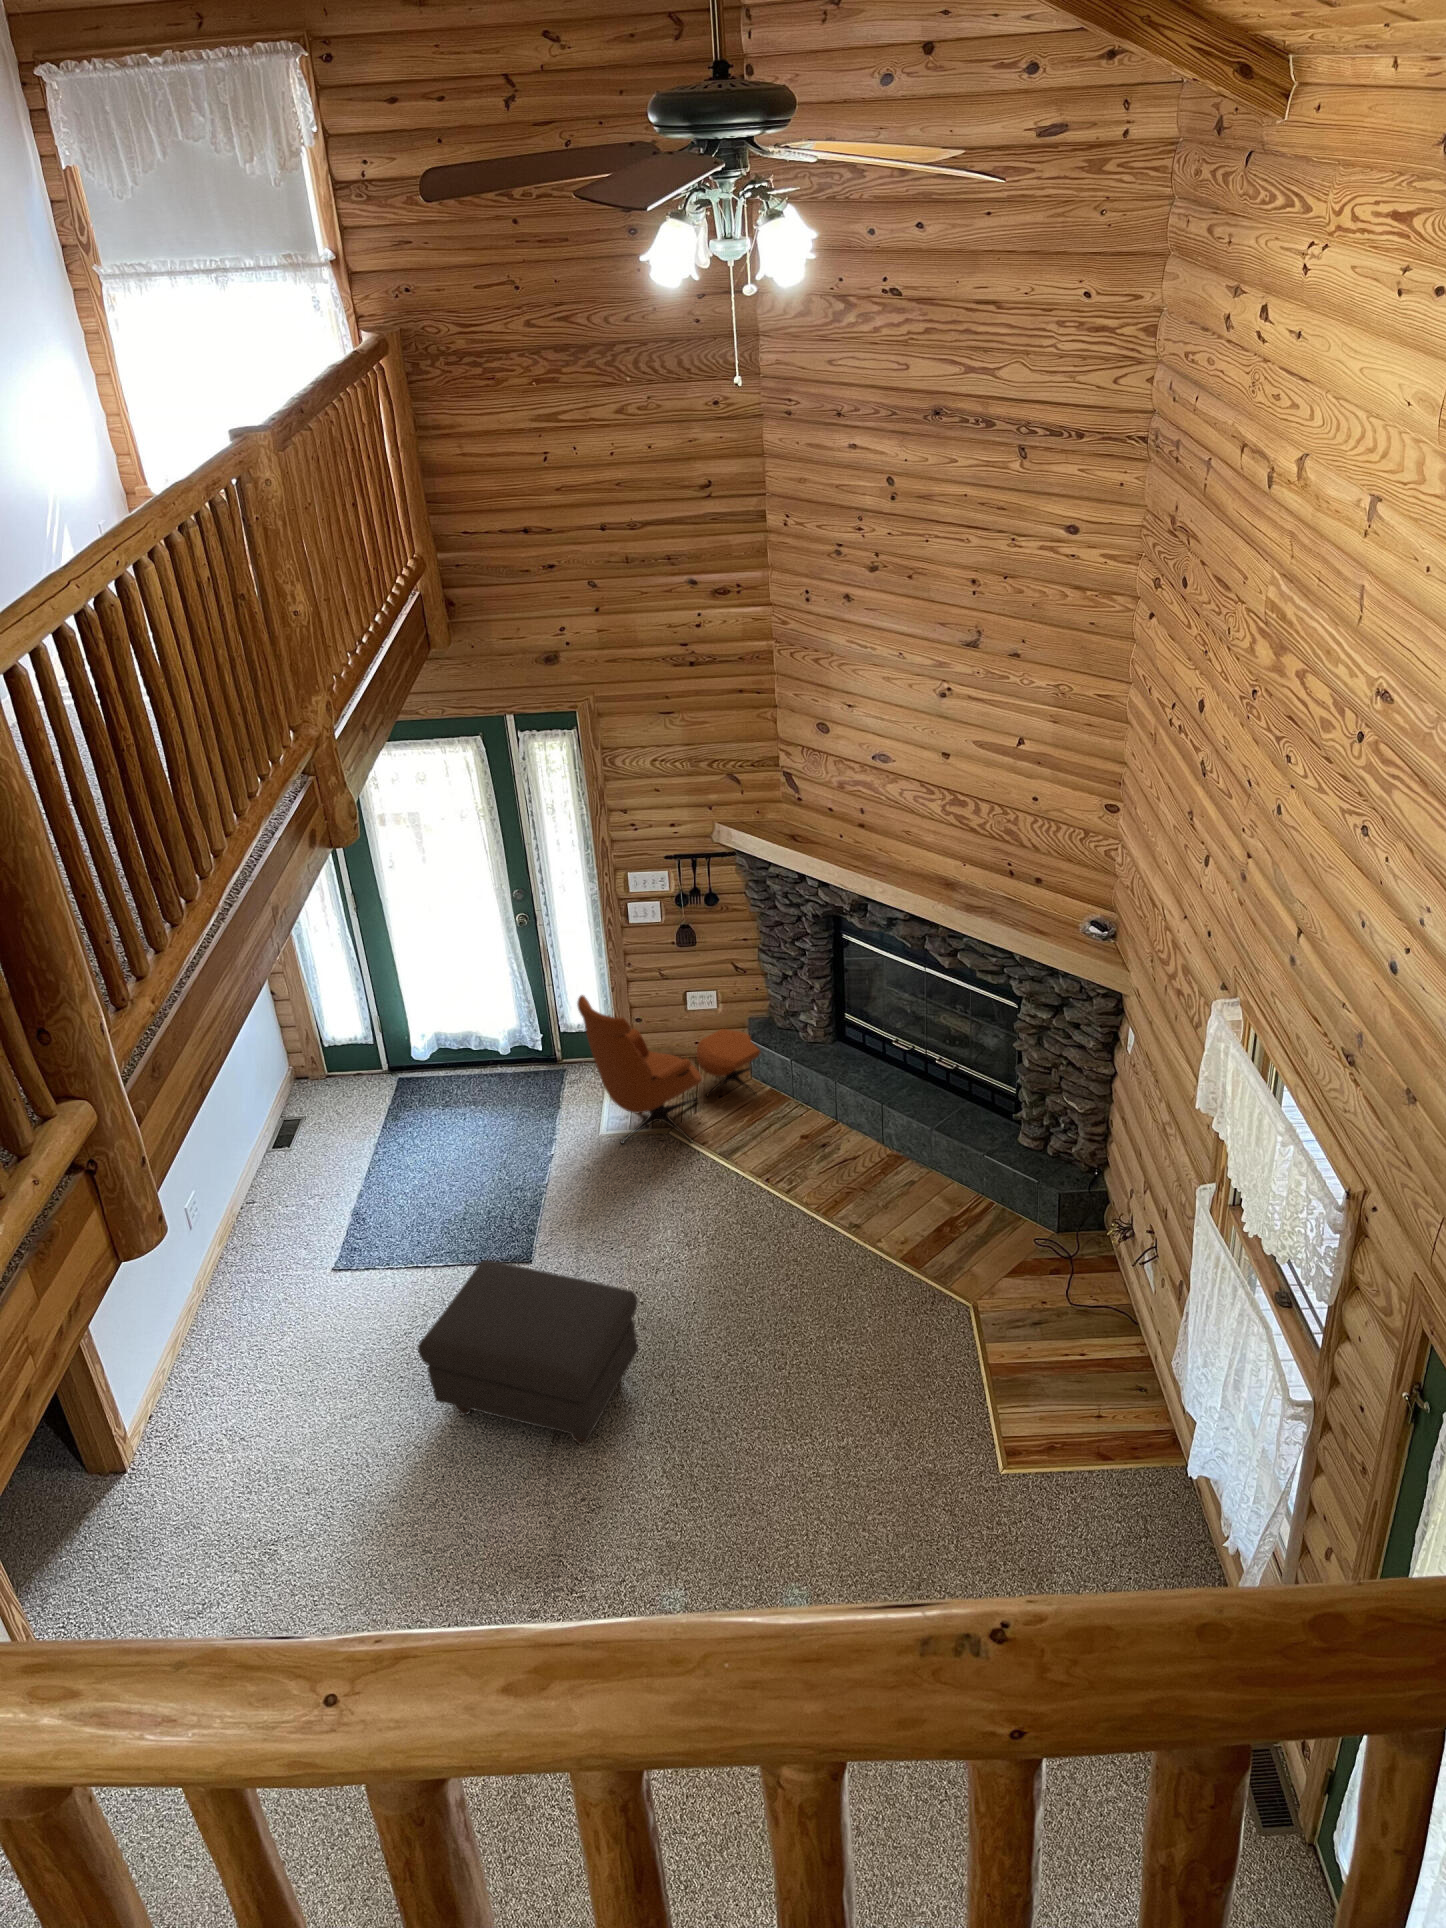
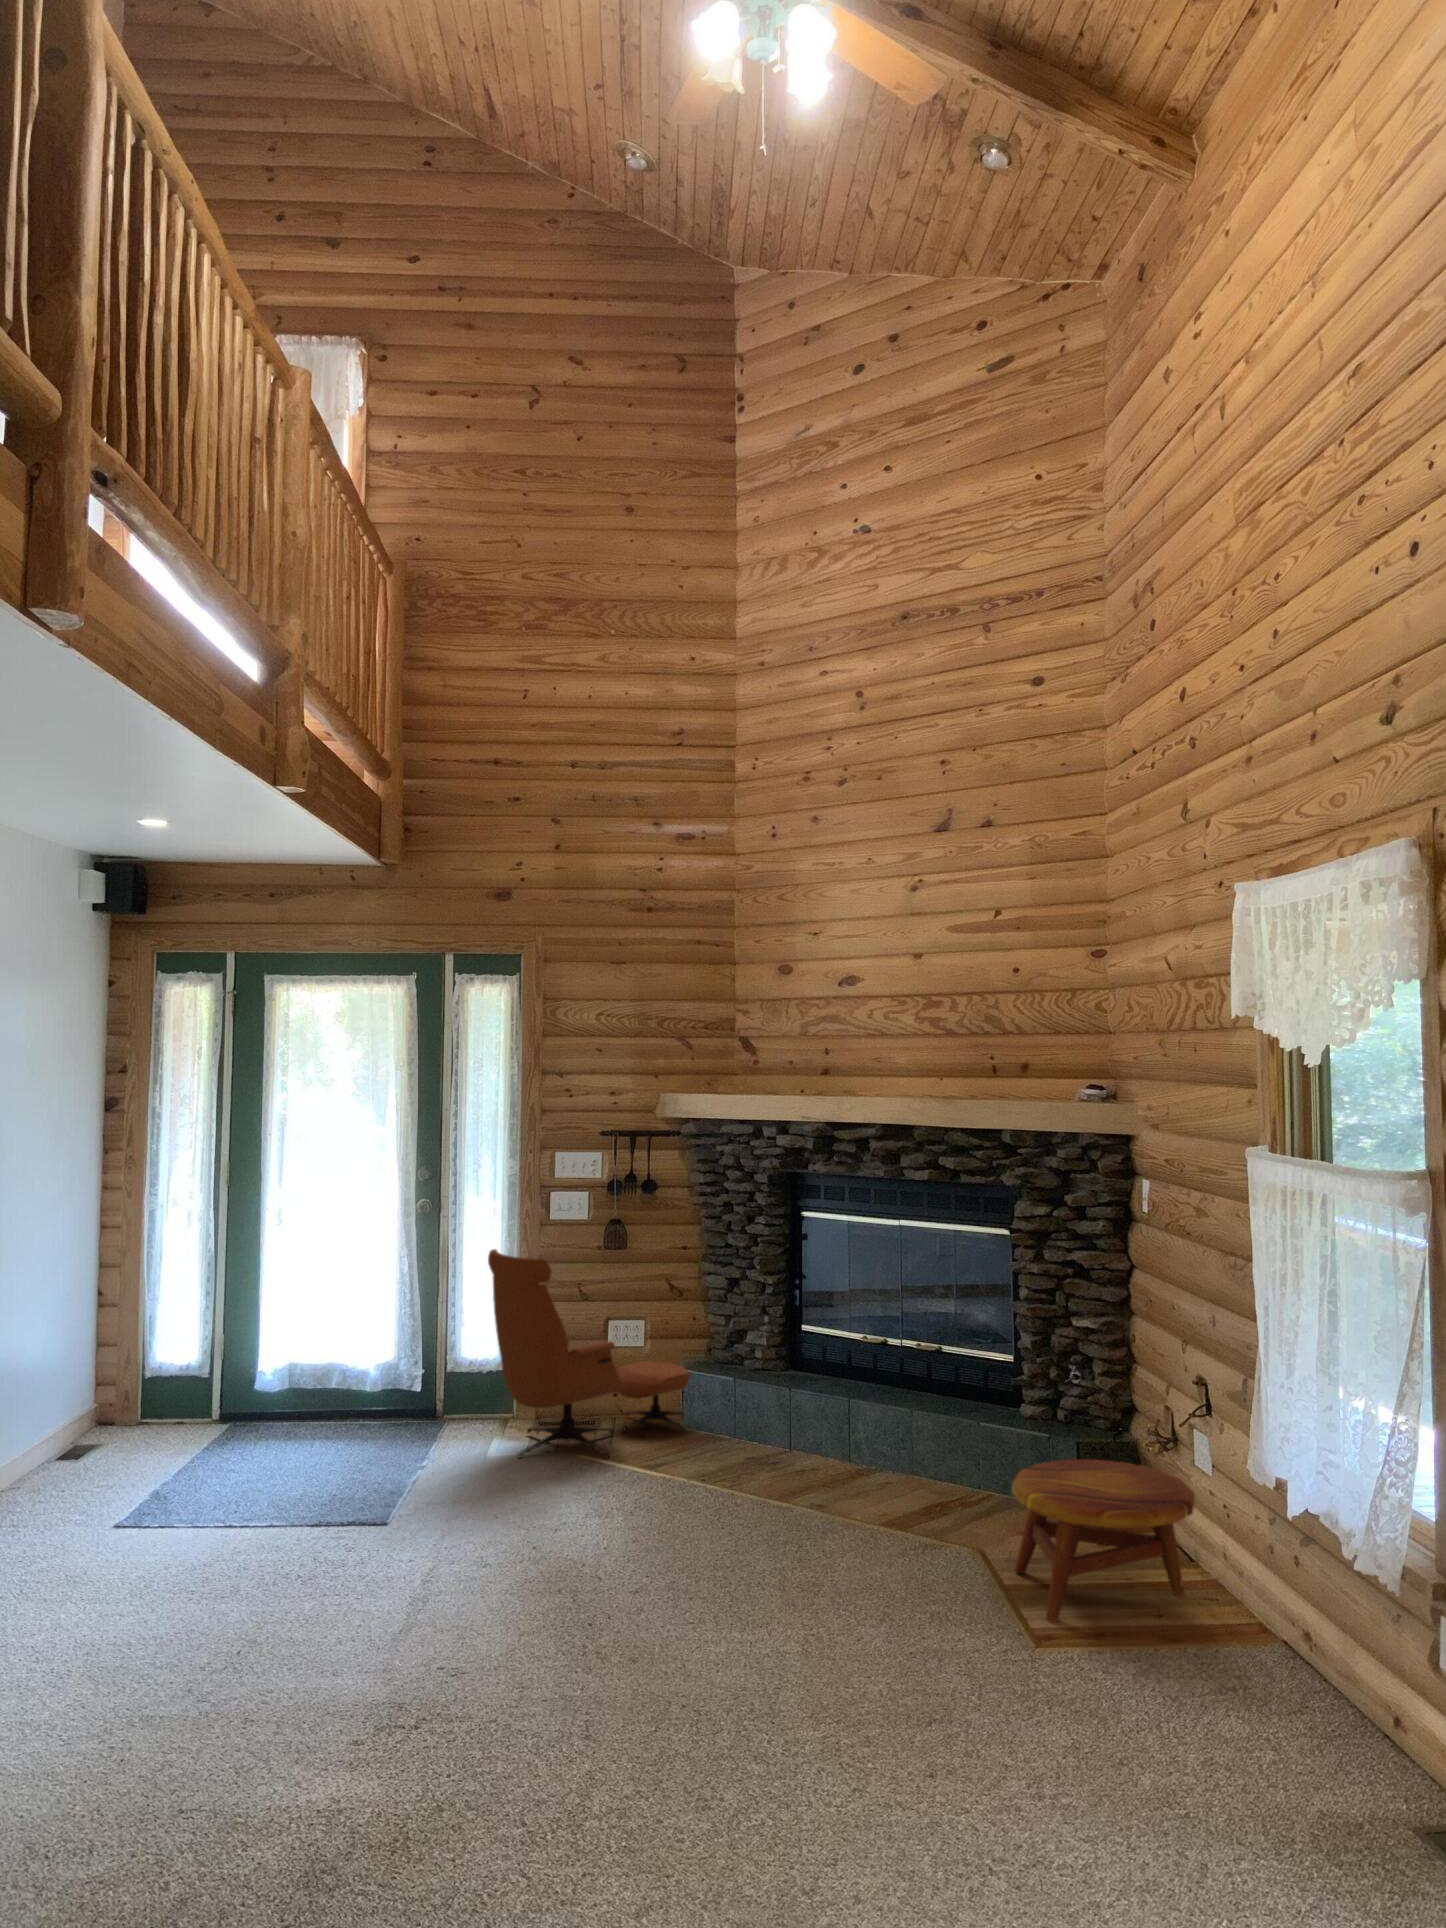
side table: none [1001,1255,1148,1409] -> present [1012,1460,1195,1623]
ottoman: present [418,1260,638,1445] -> none [266,1437,555,1647]

